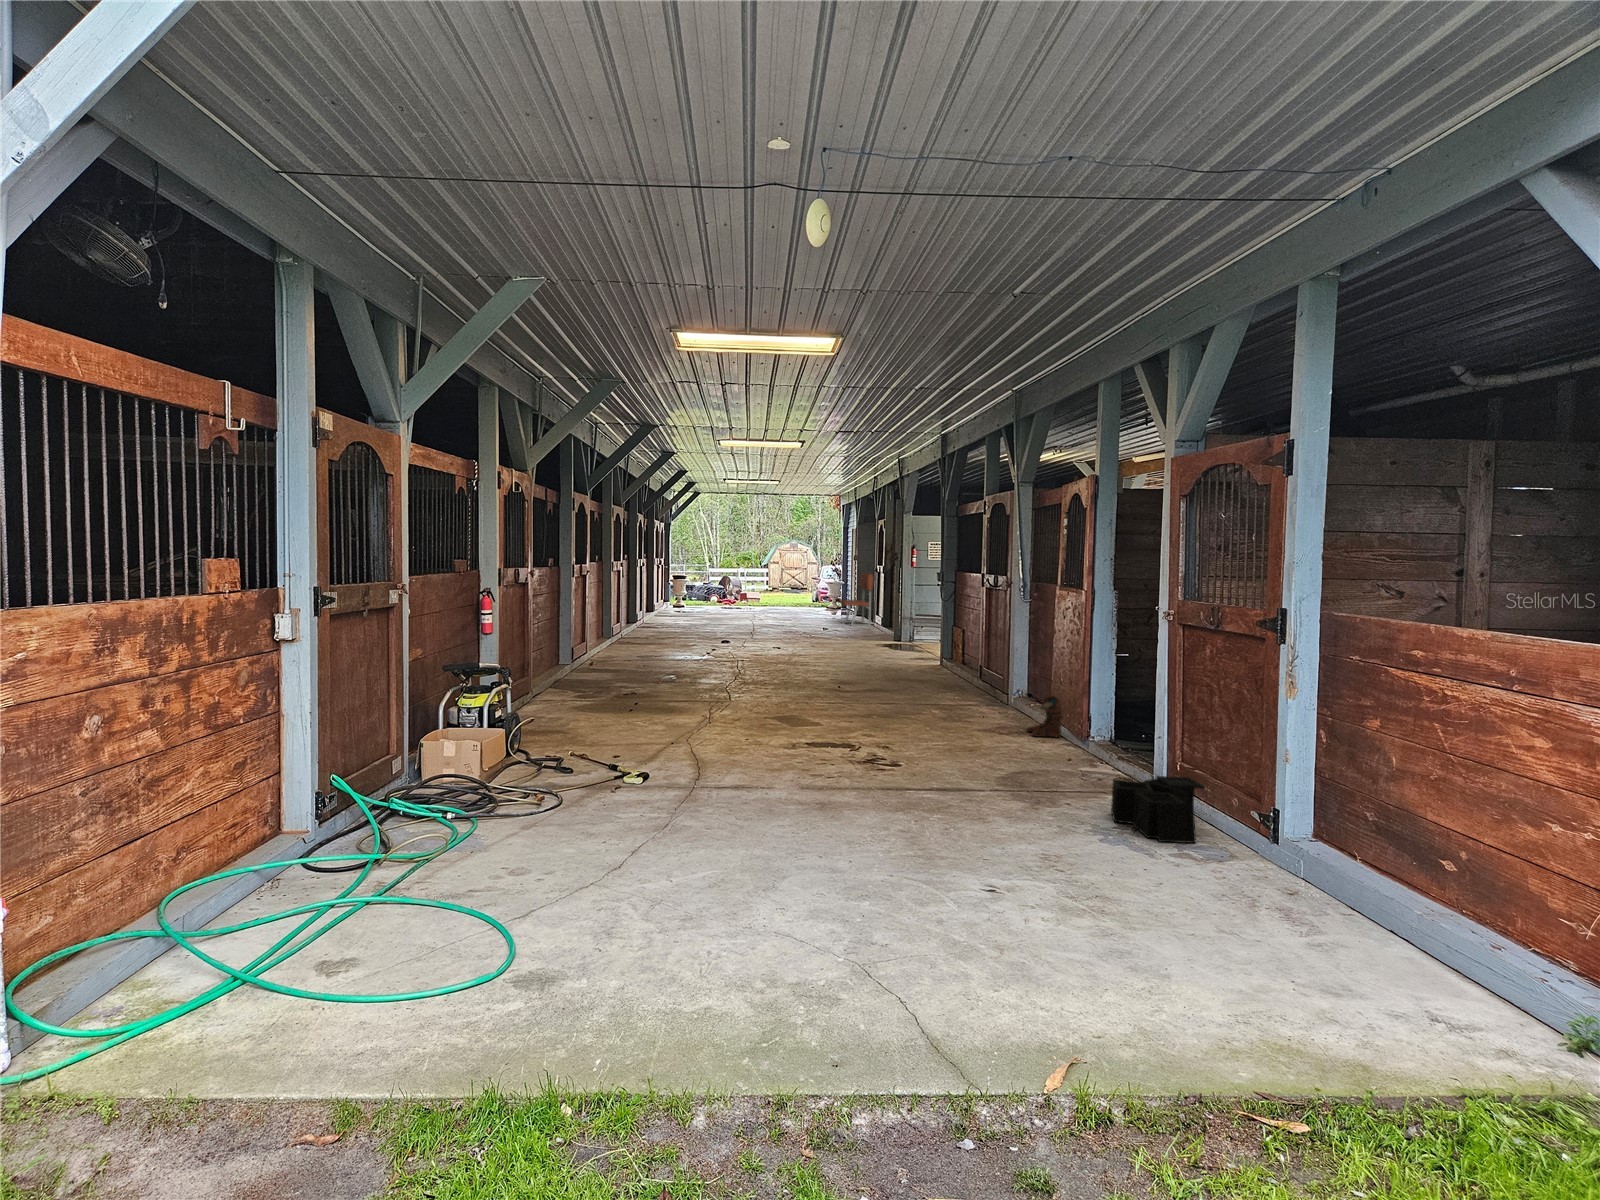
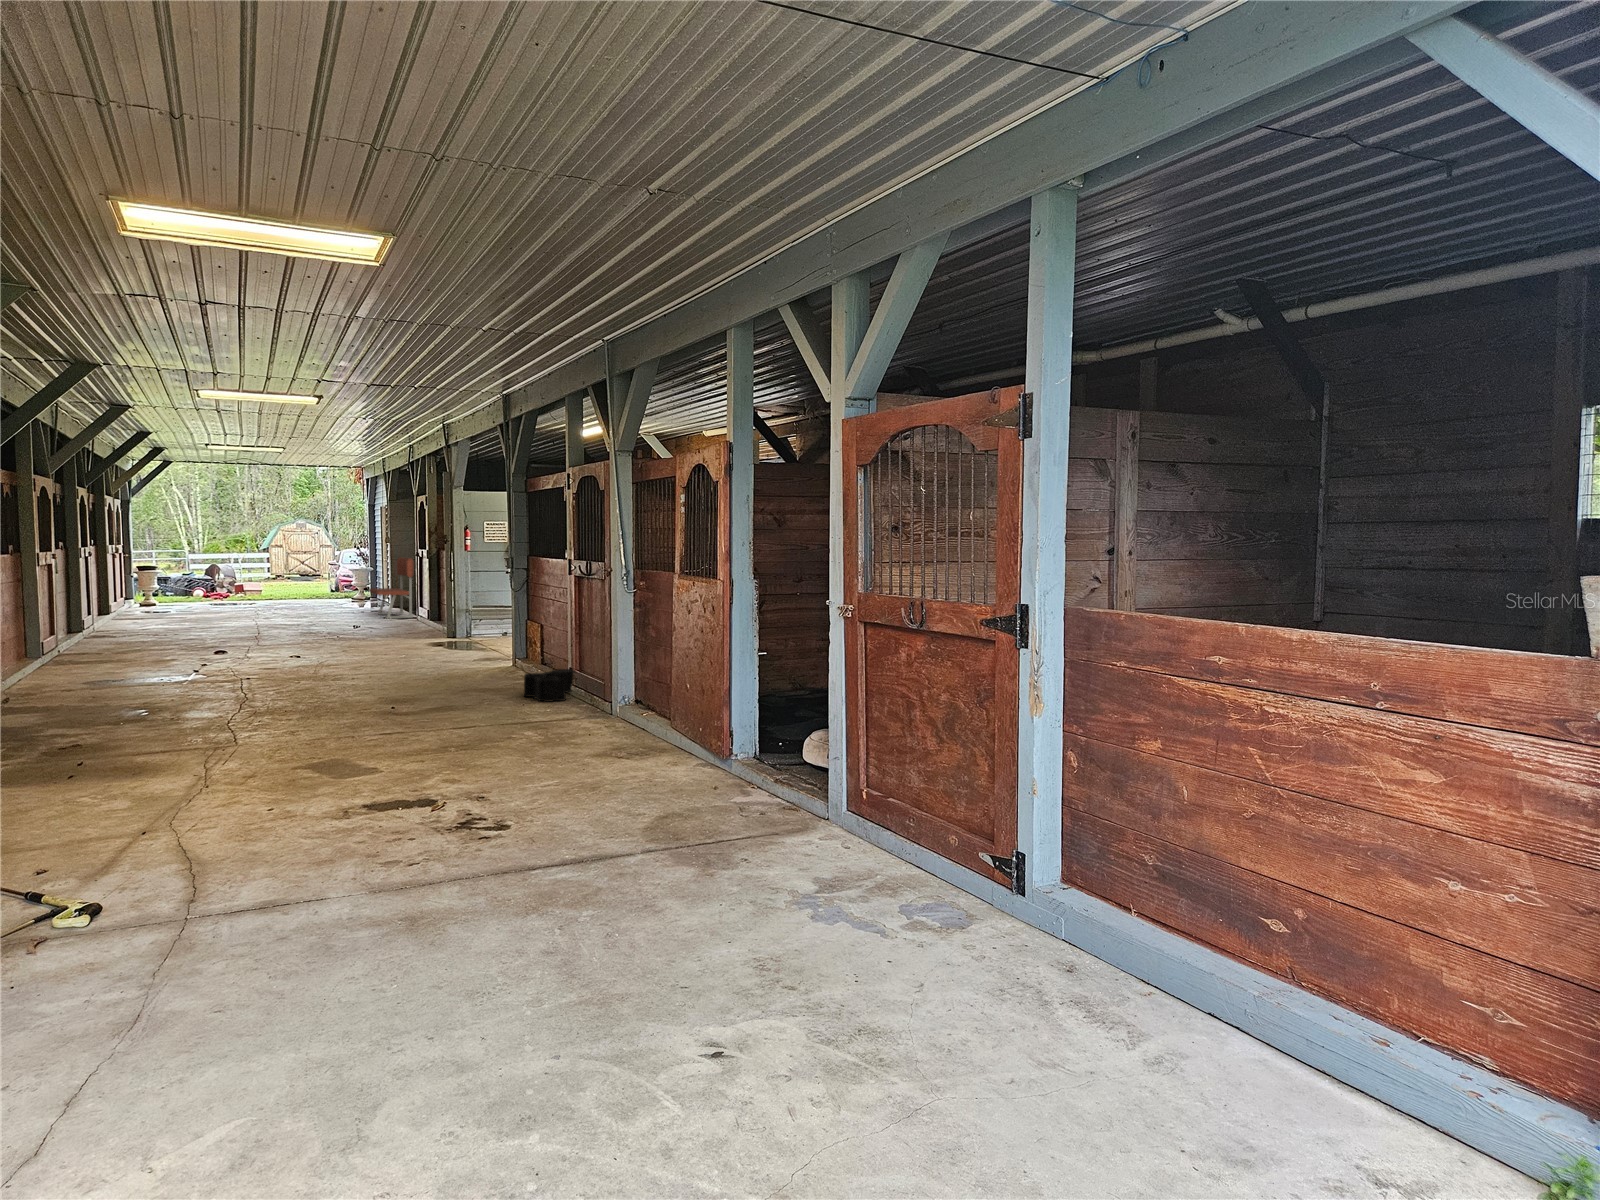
boots: present [1027,696,1063,737] -> none [645,704,689,756]
storage bin: present [1111,776,1204,843] -> present [524,669,576,702]

